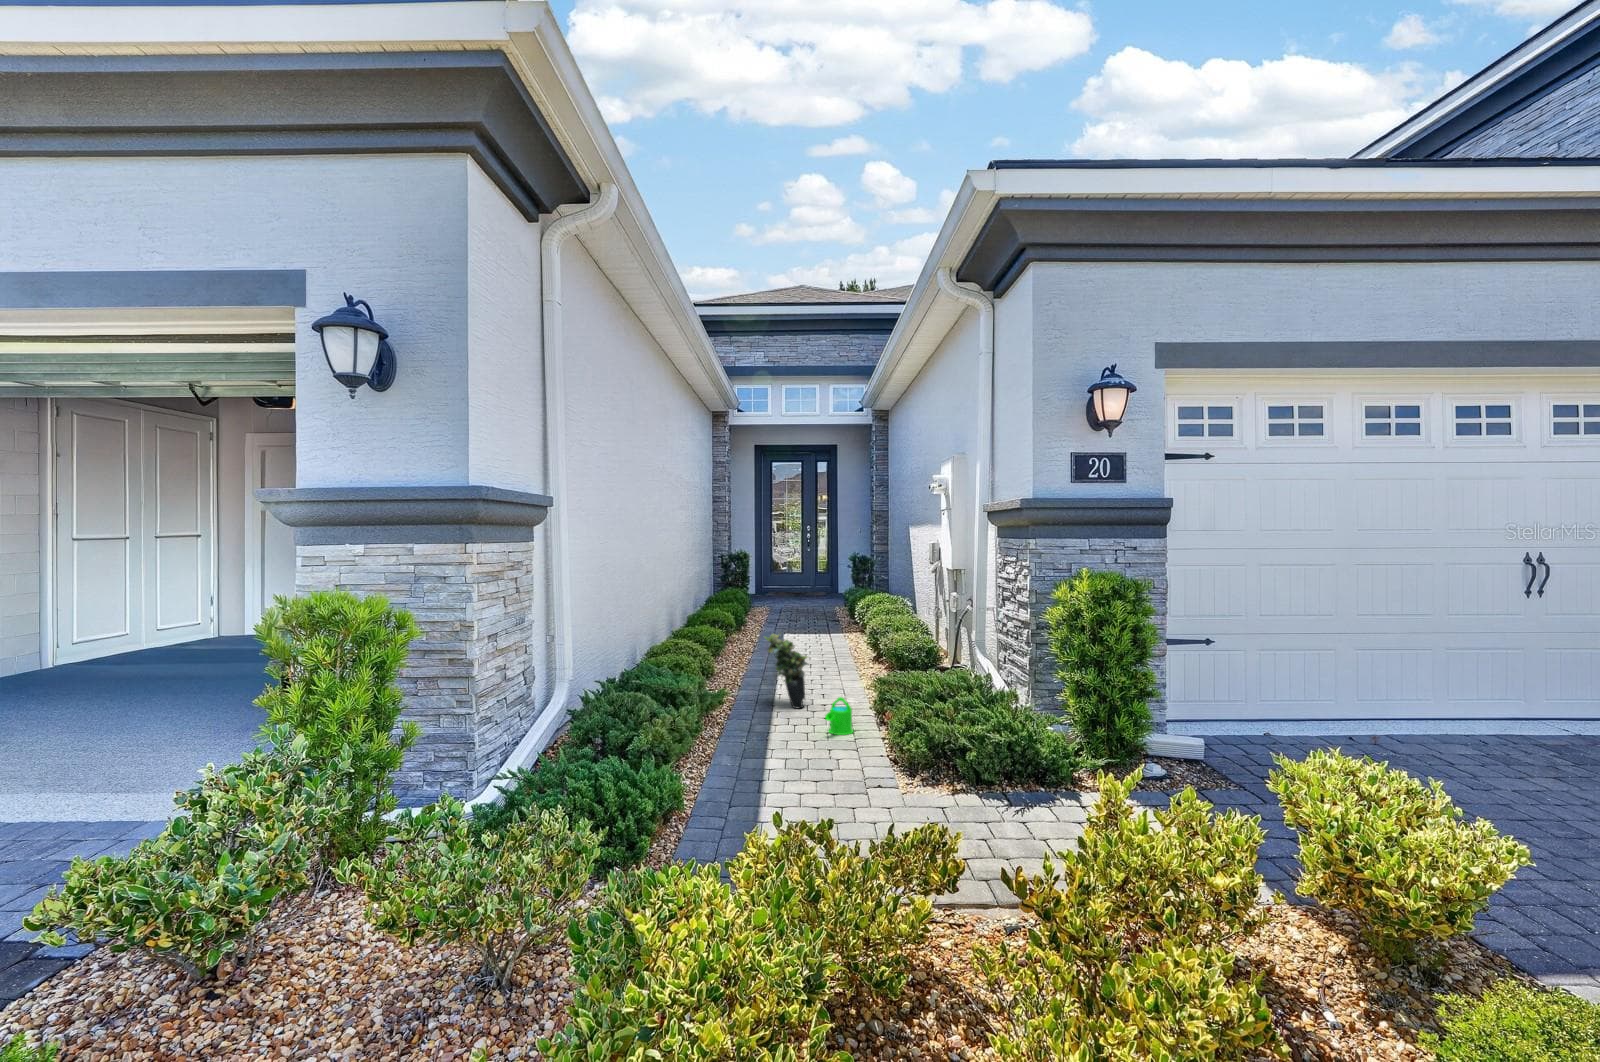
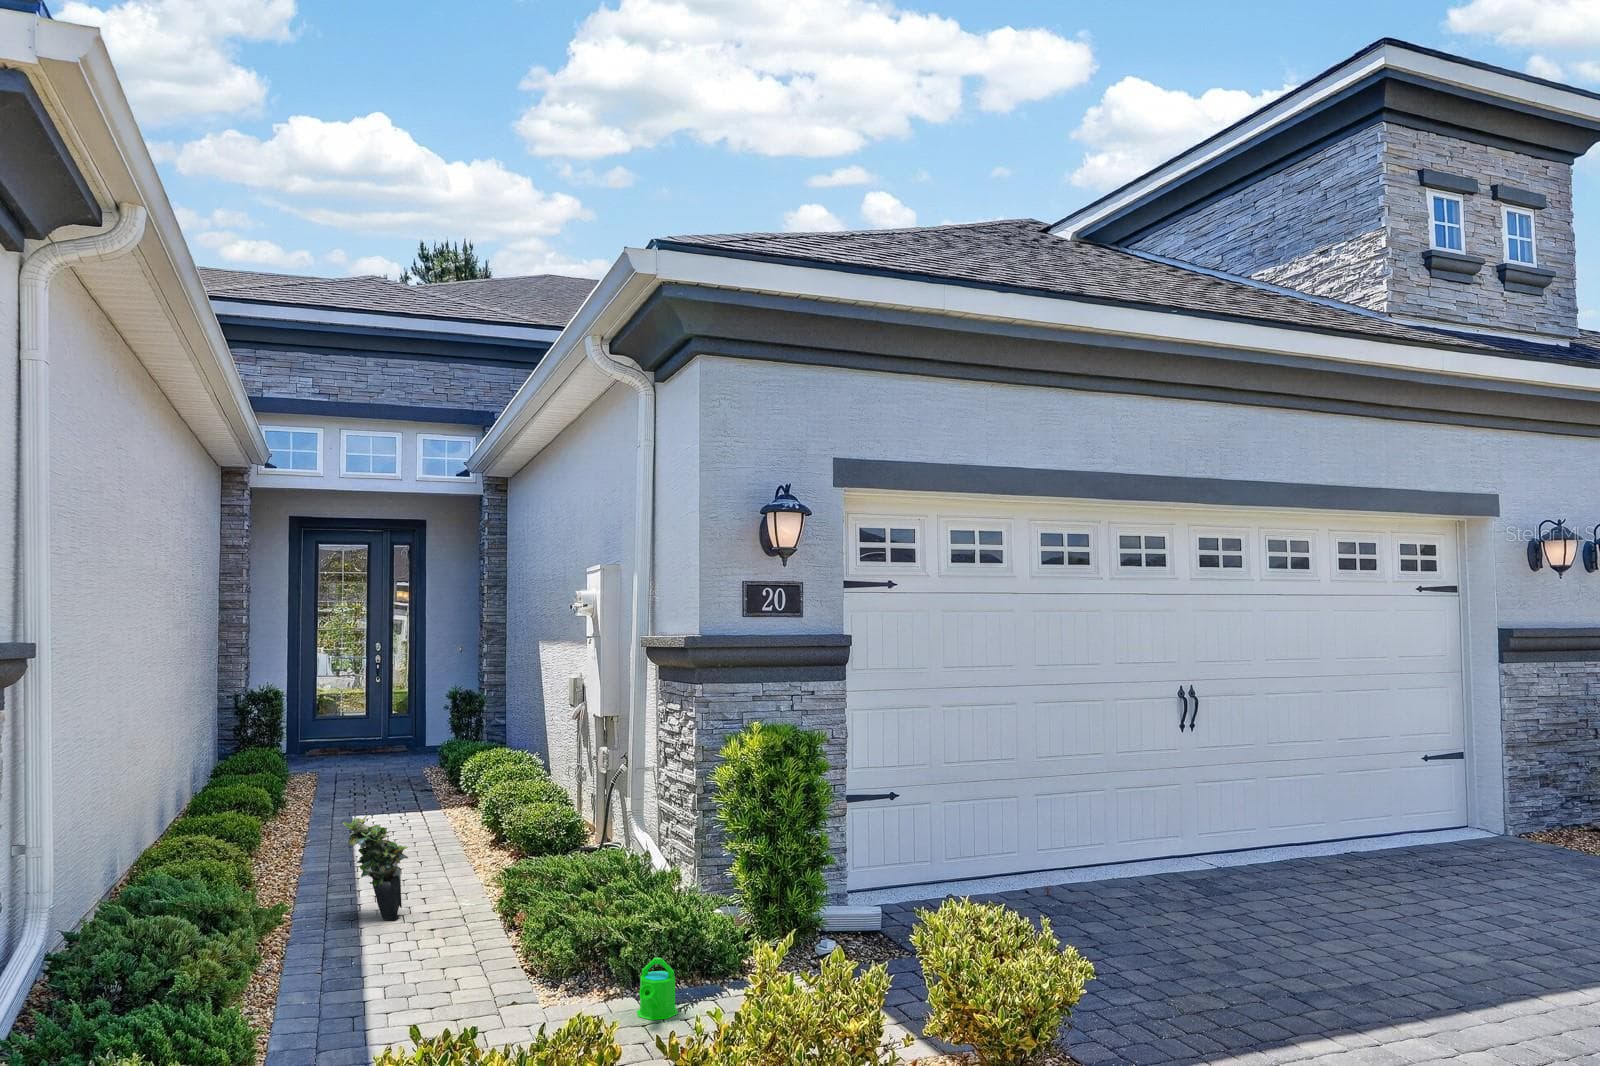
watering can: present [825,697,853,735] -> present [637,958,678,1020]

